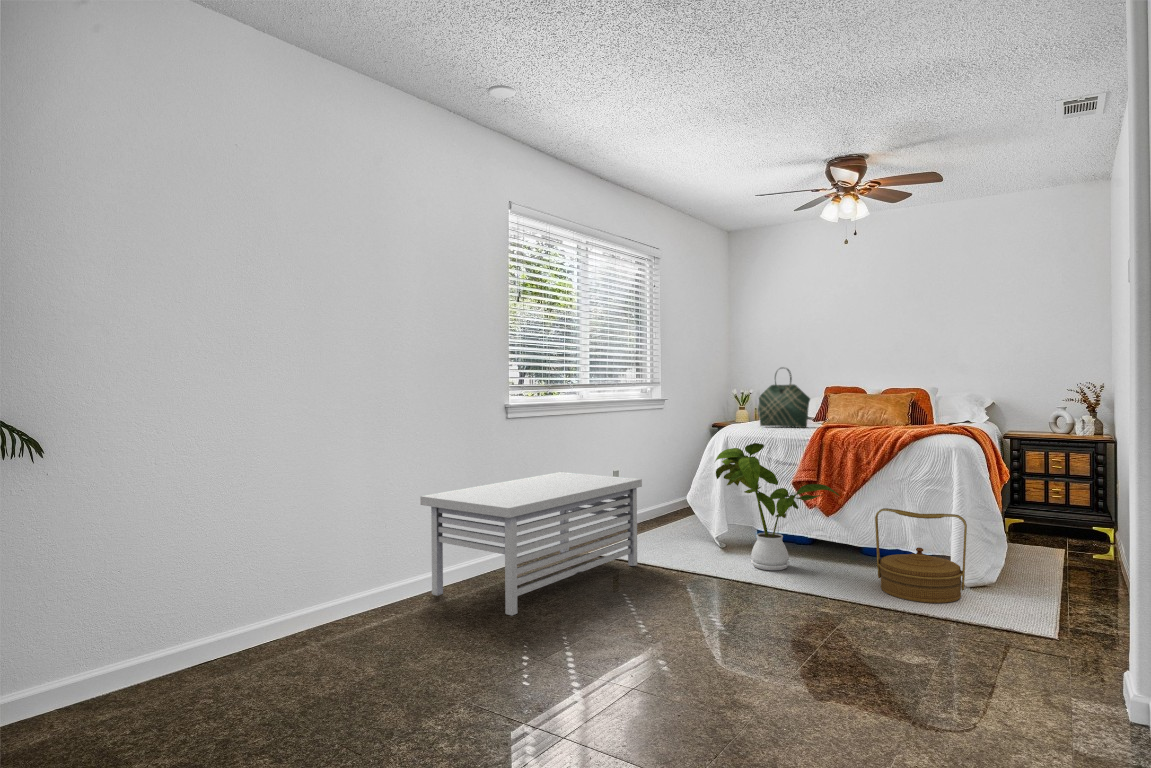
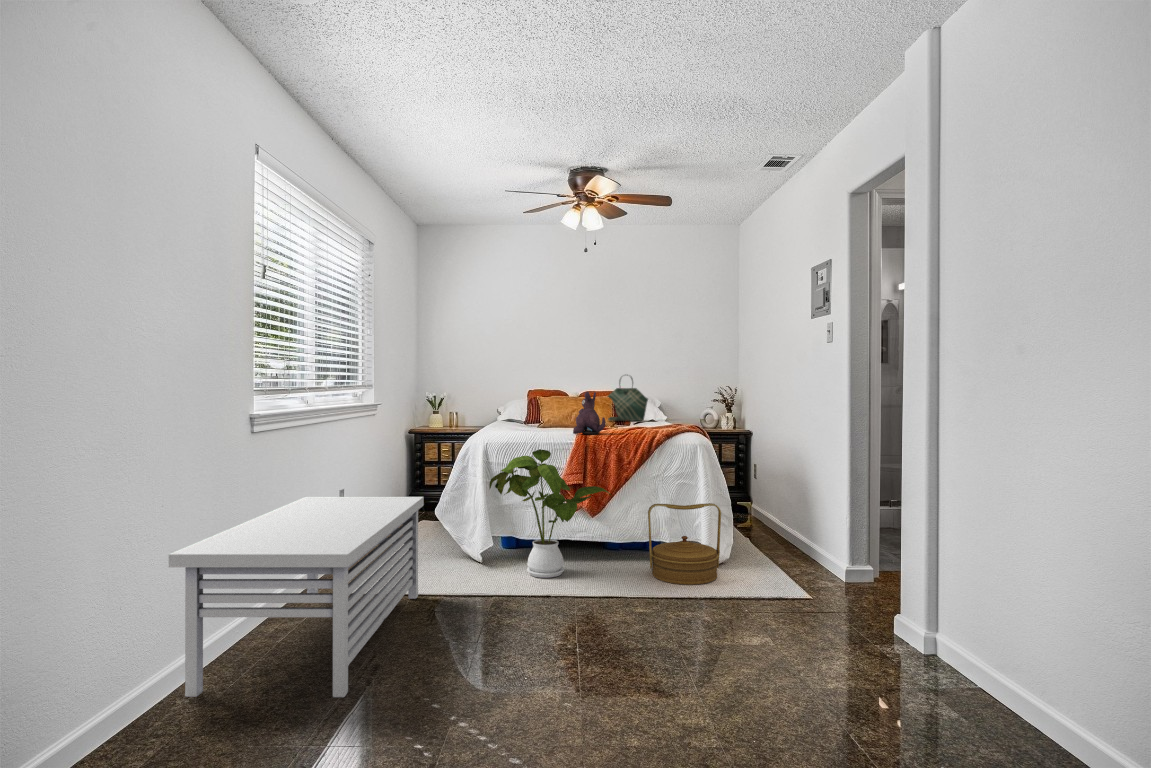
tote bag: present [758,368,810,428] -> present [607,375,648,421]
plush toy: none [810,387,842,431] -> present [573,392,606,434]

